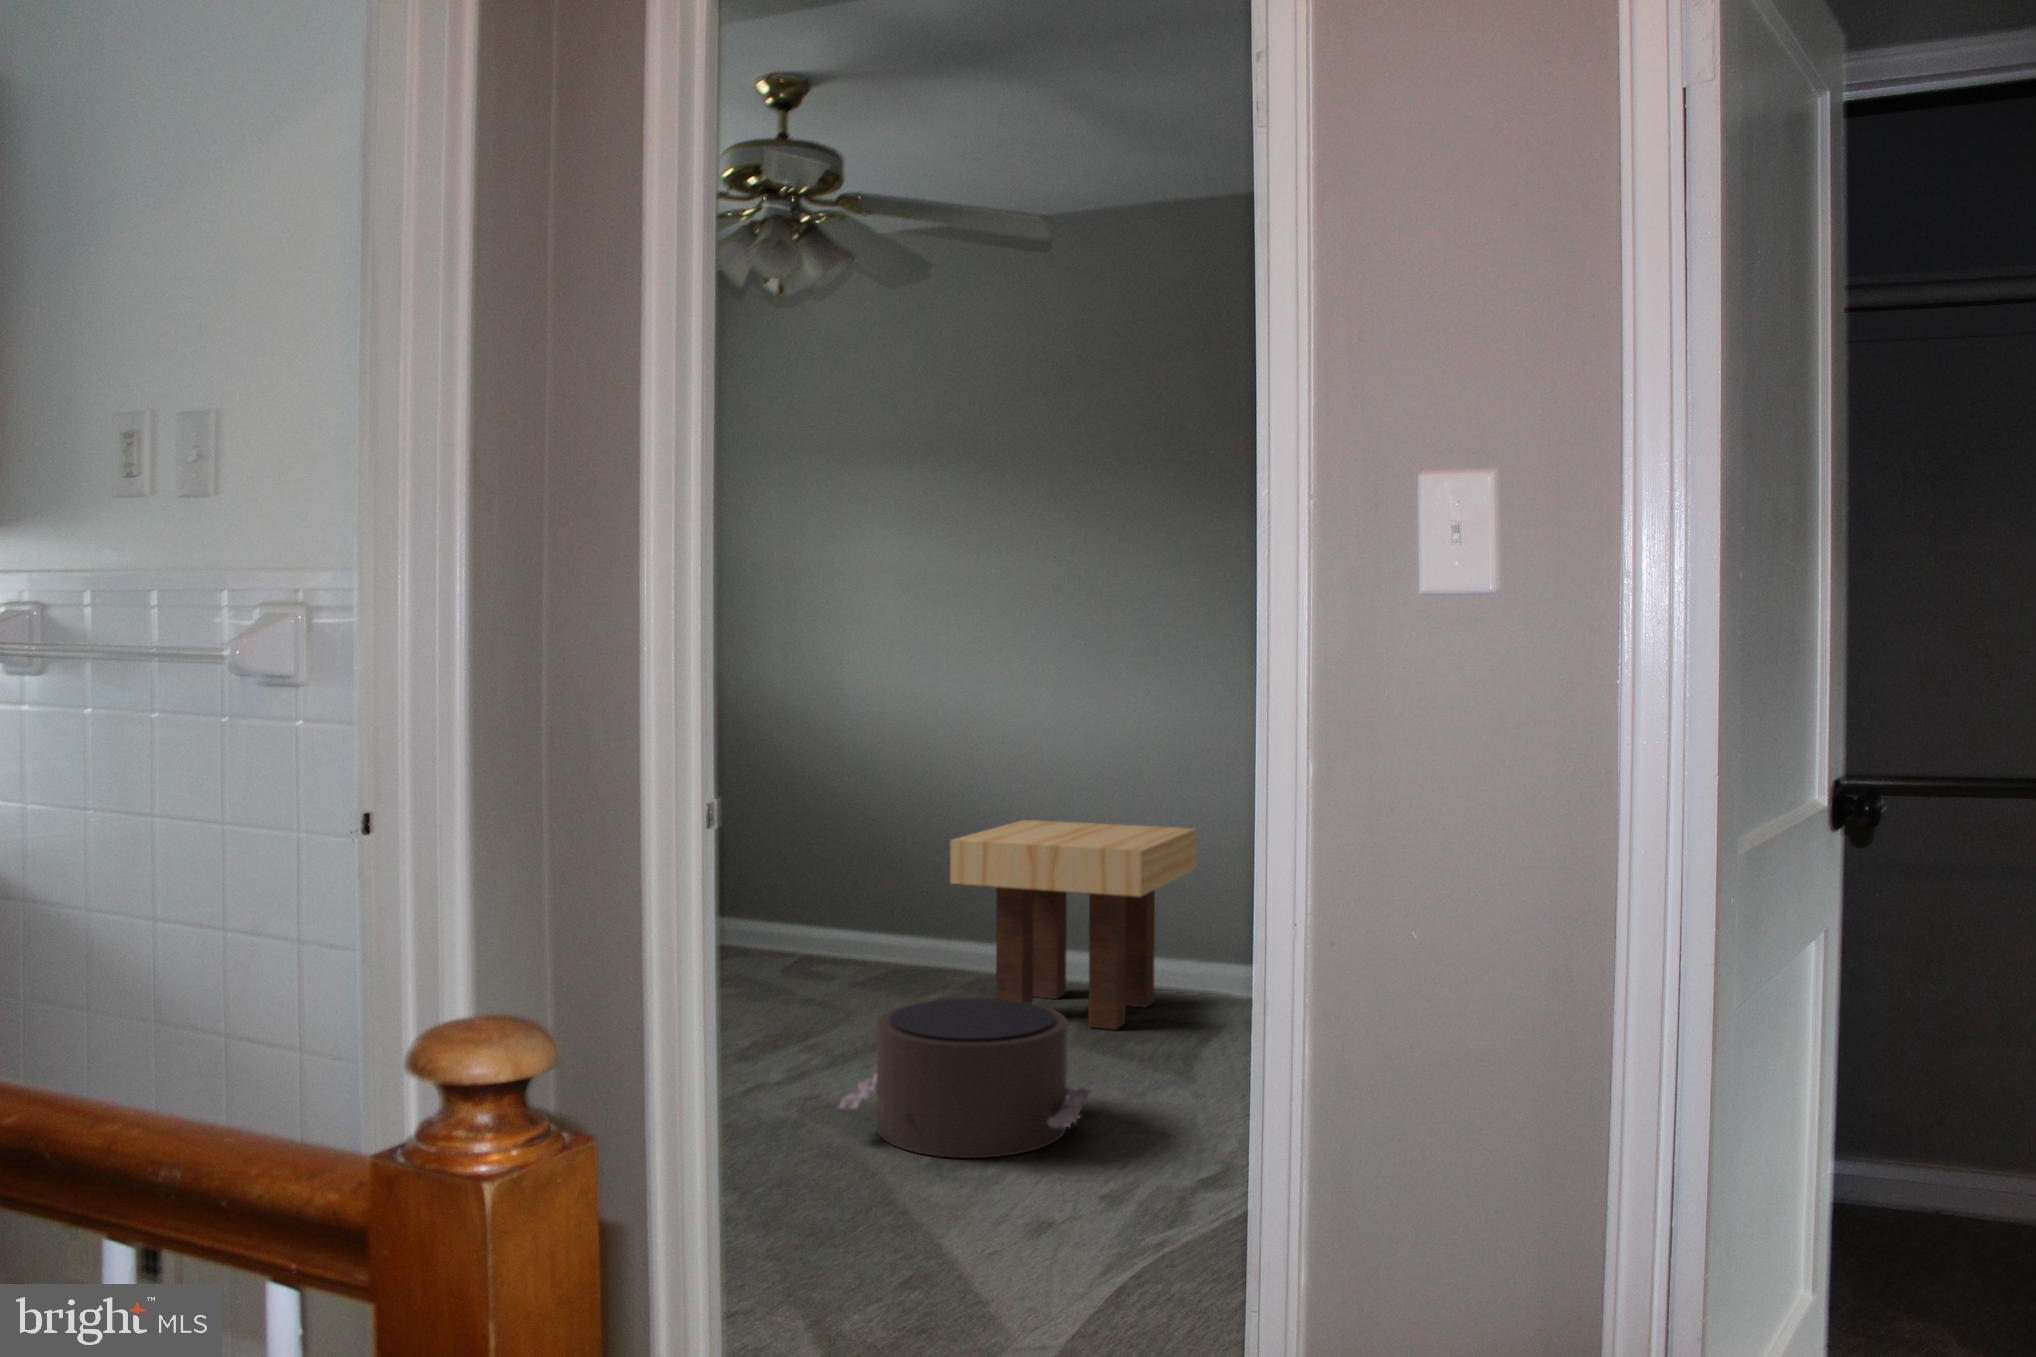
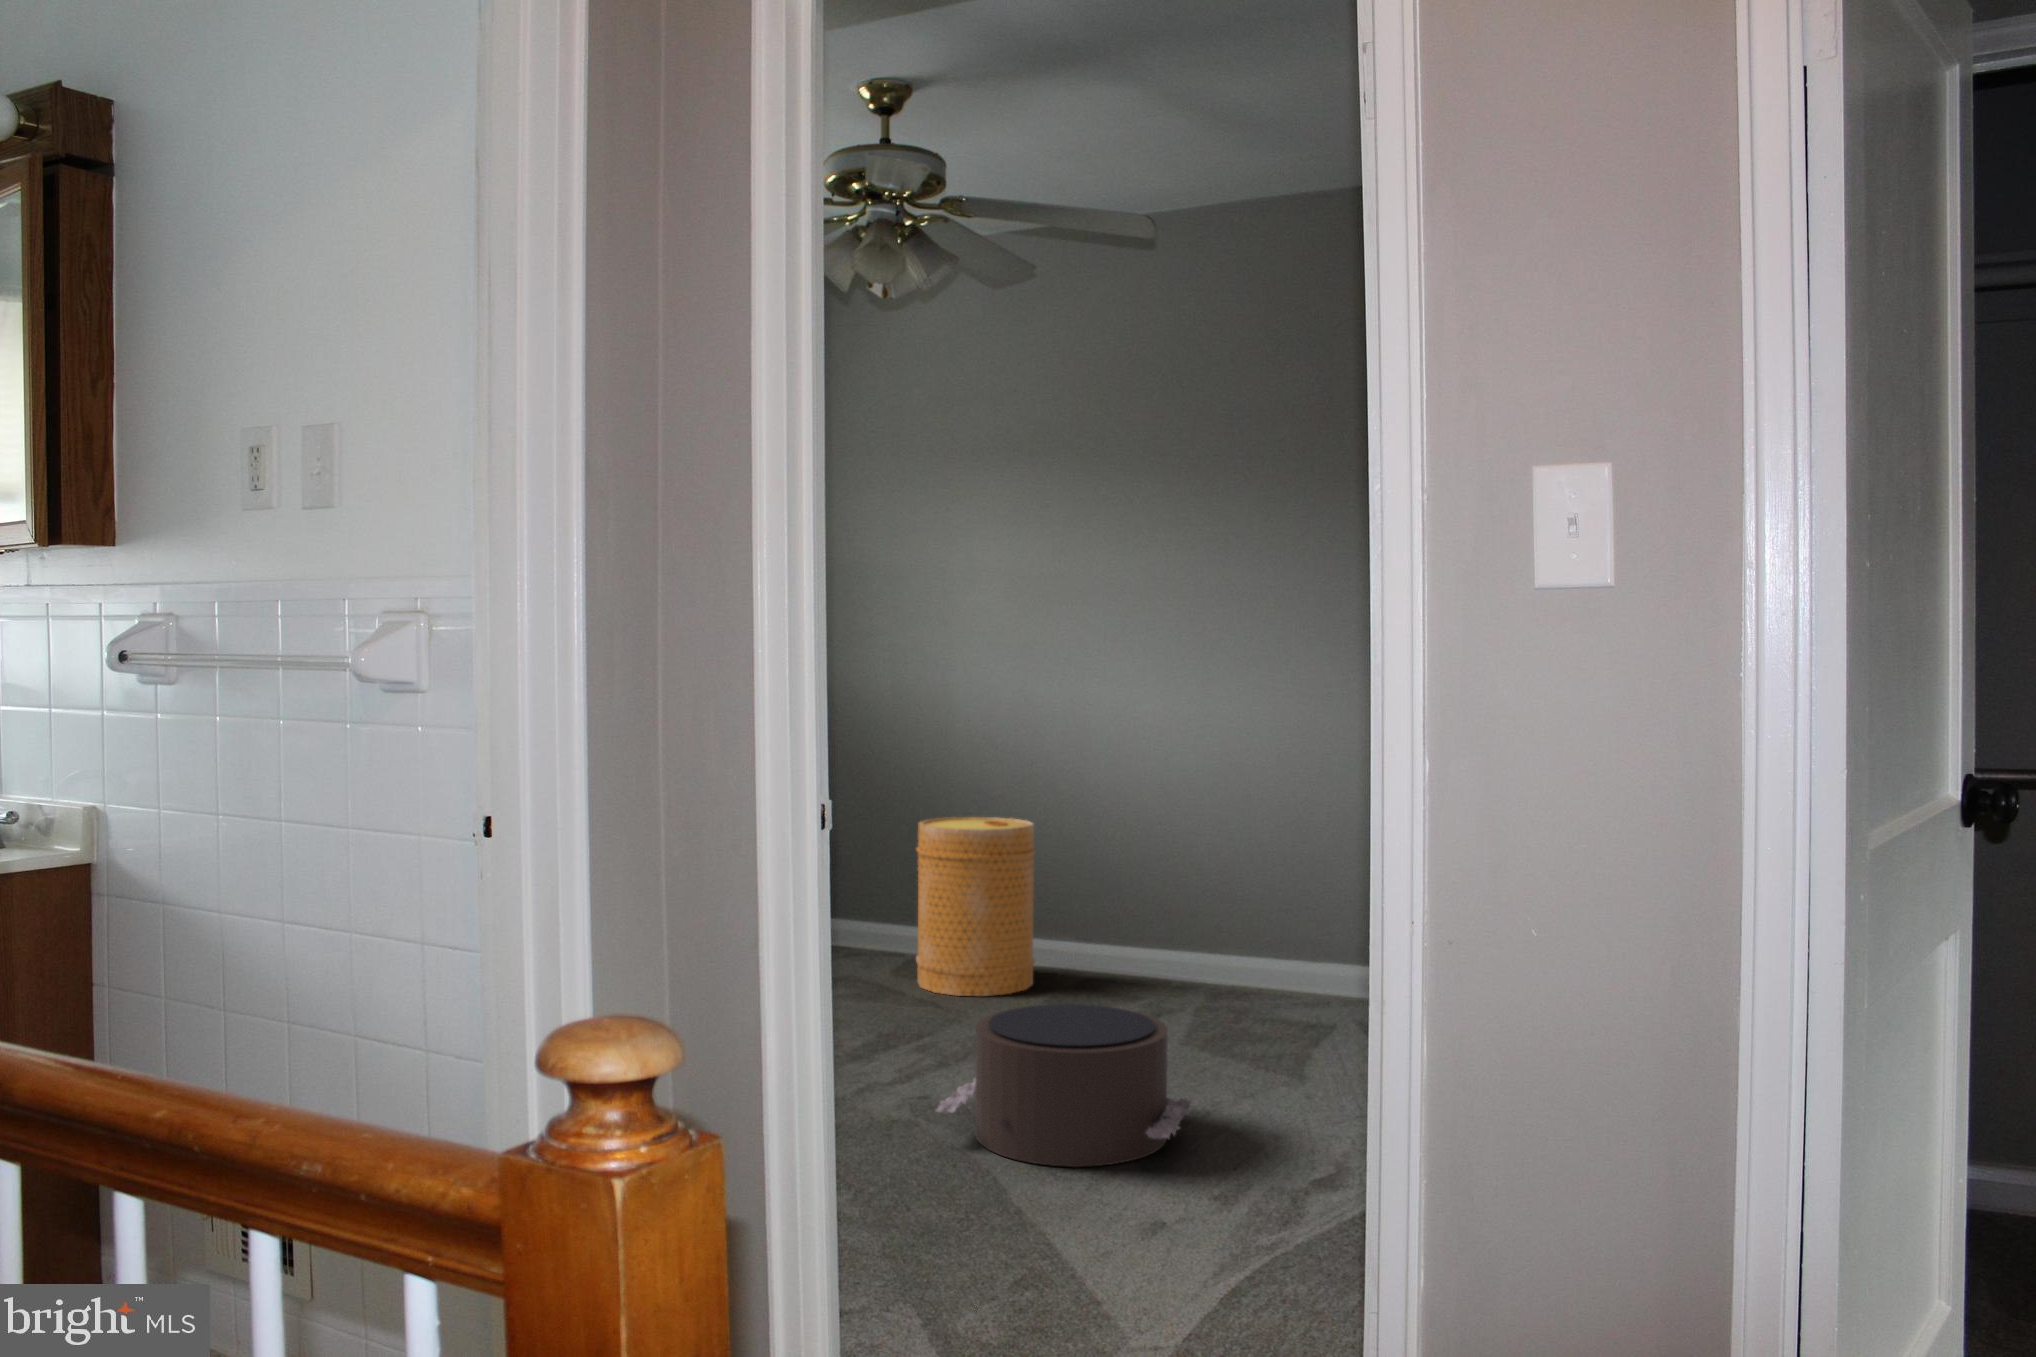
basket: none [807,814,928,993] -> present [916,817,1036,996]
side table: present [950,820,1196,1030] -> none [1056,825,1308,1040]

